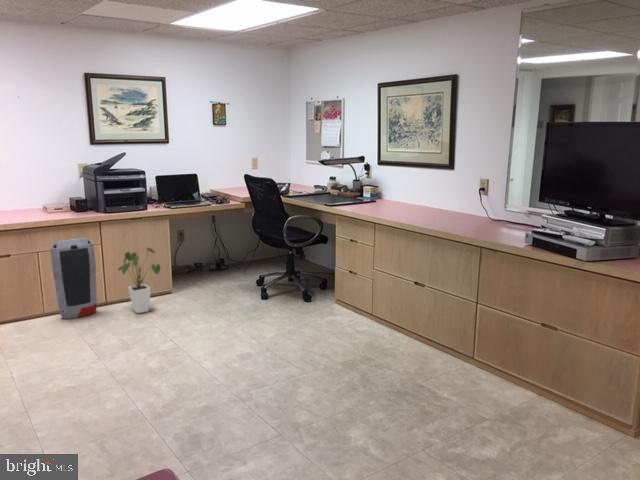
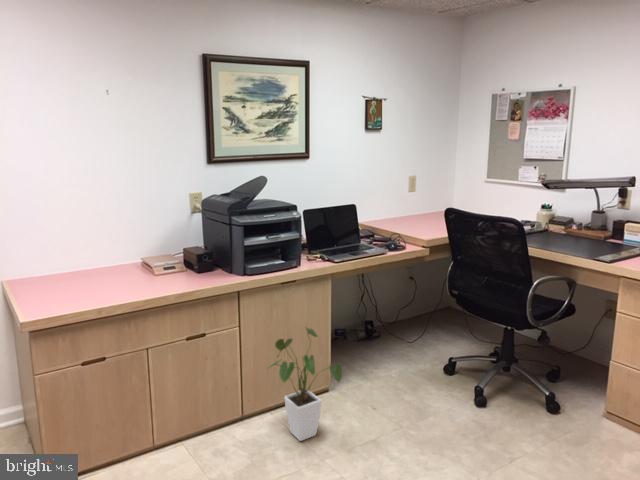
air purifier: present [51,238,97,319] -> none [169,320,235,455]

